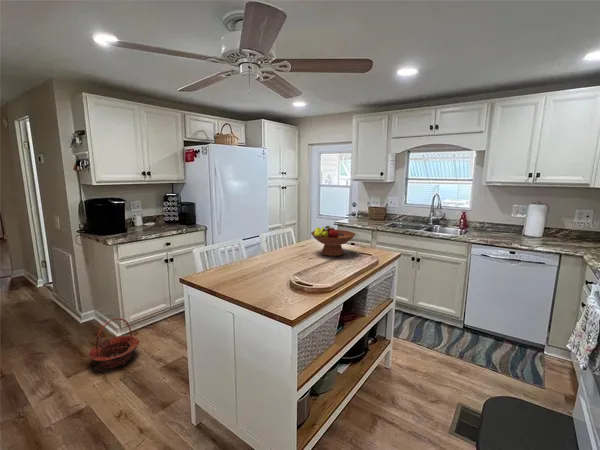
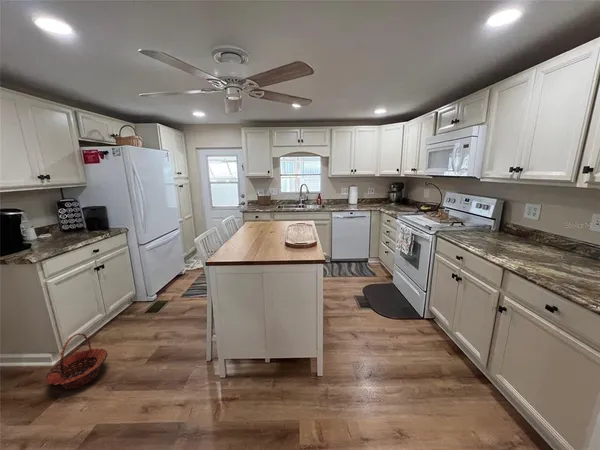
fruit bowl: present [311,226,355,256] -> none [260,209,290,229]

